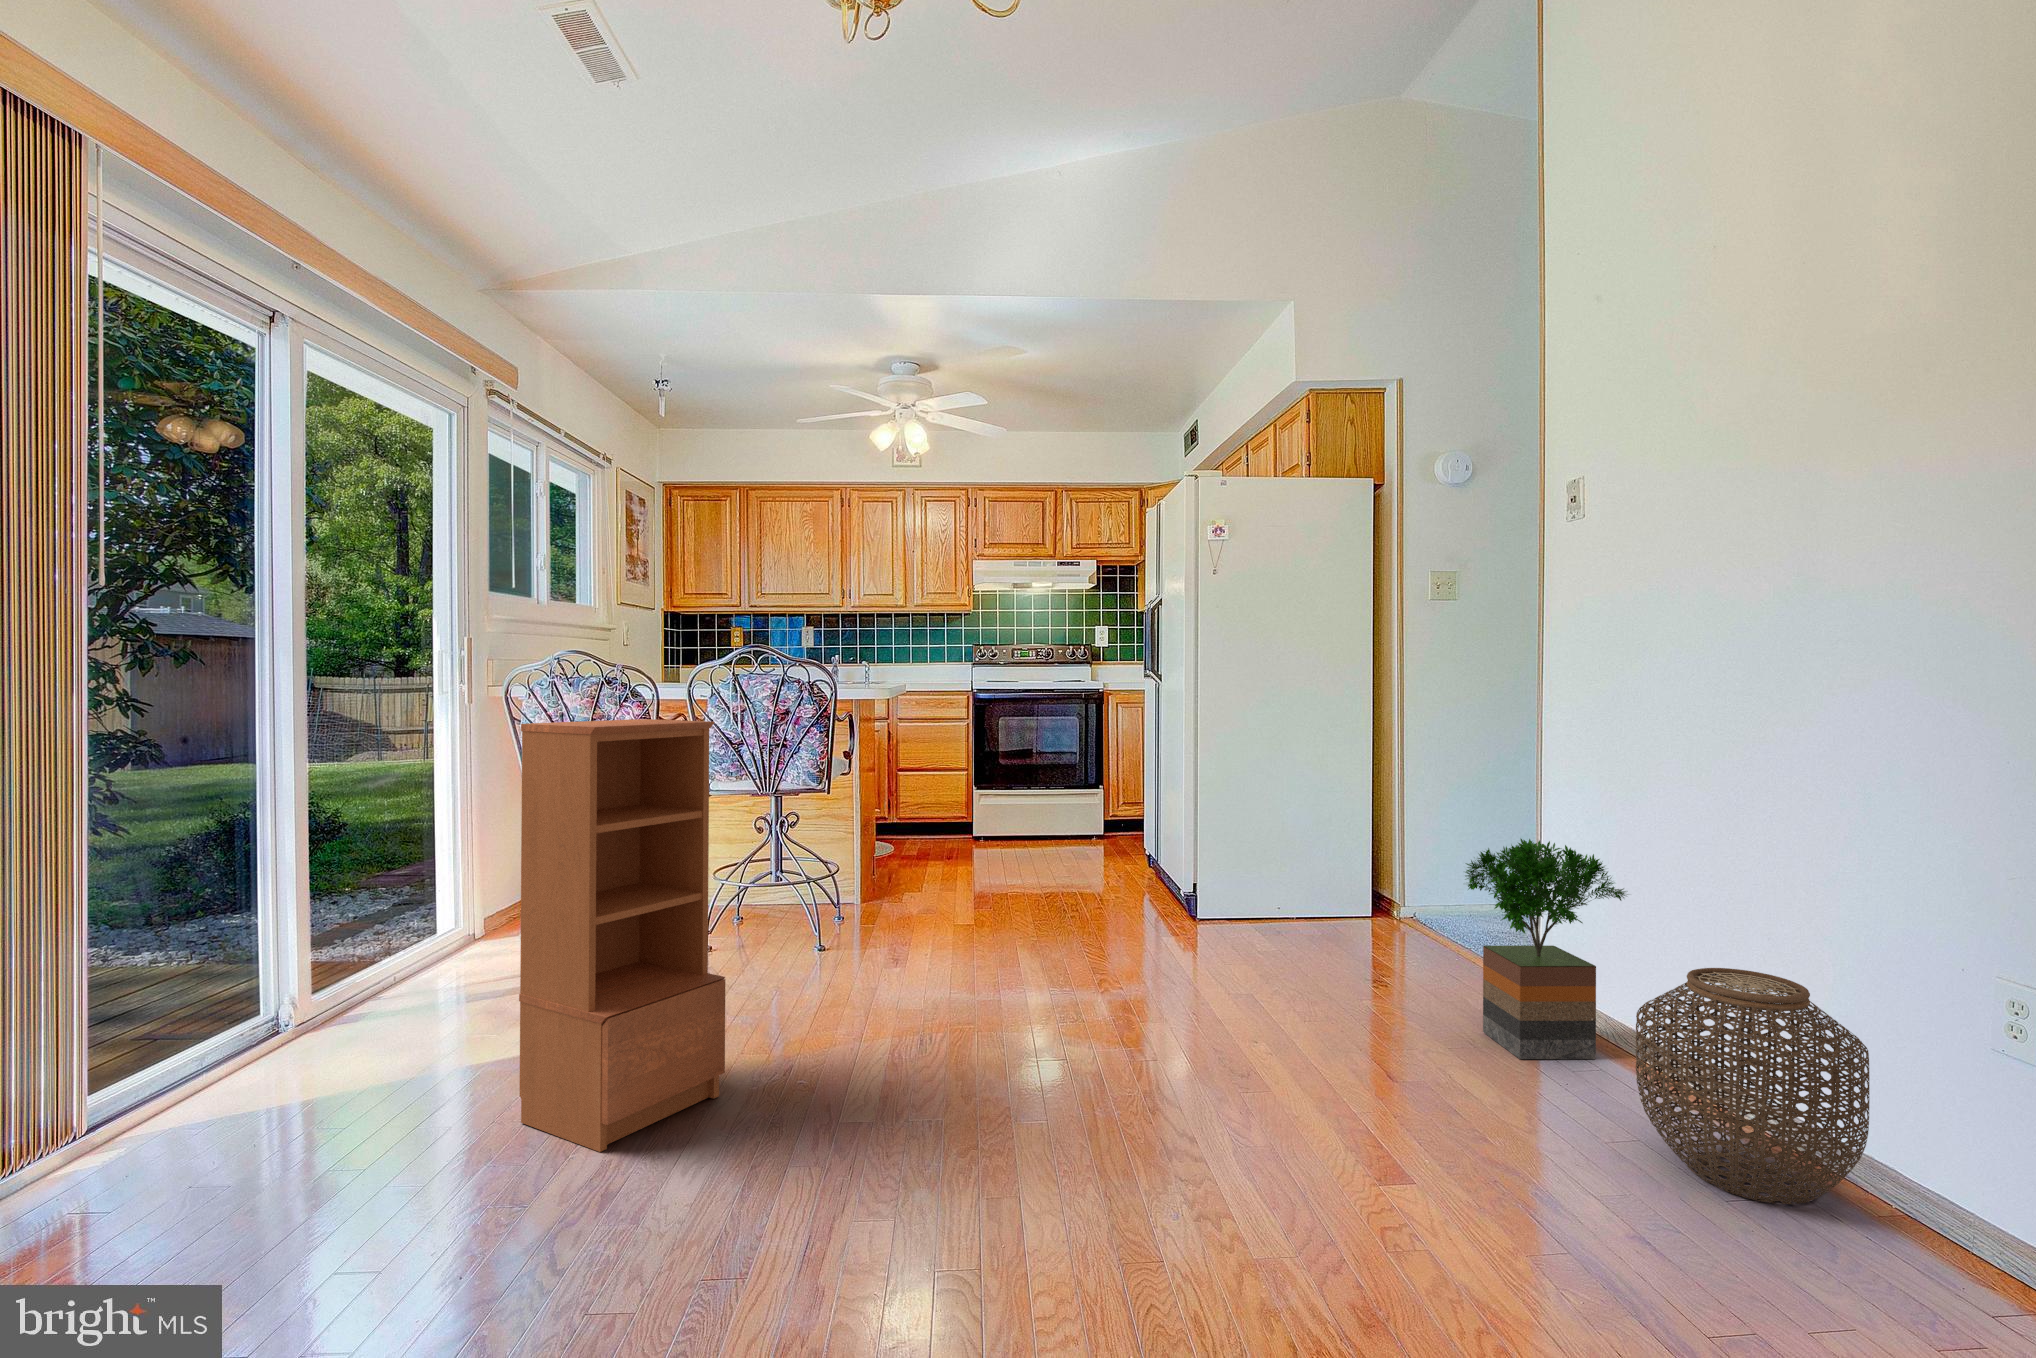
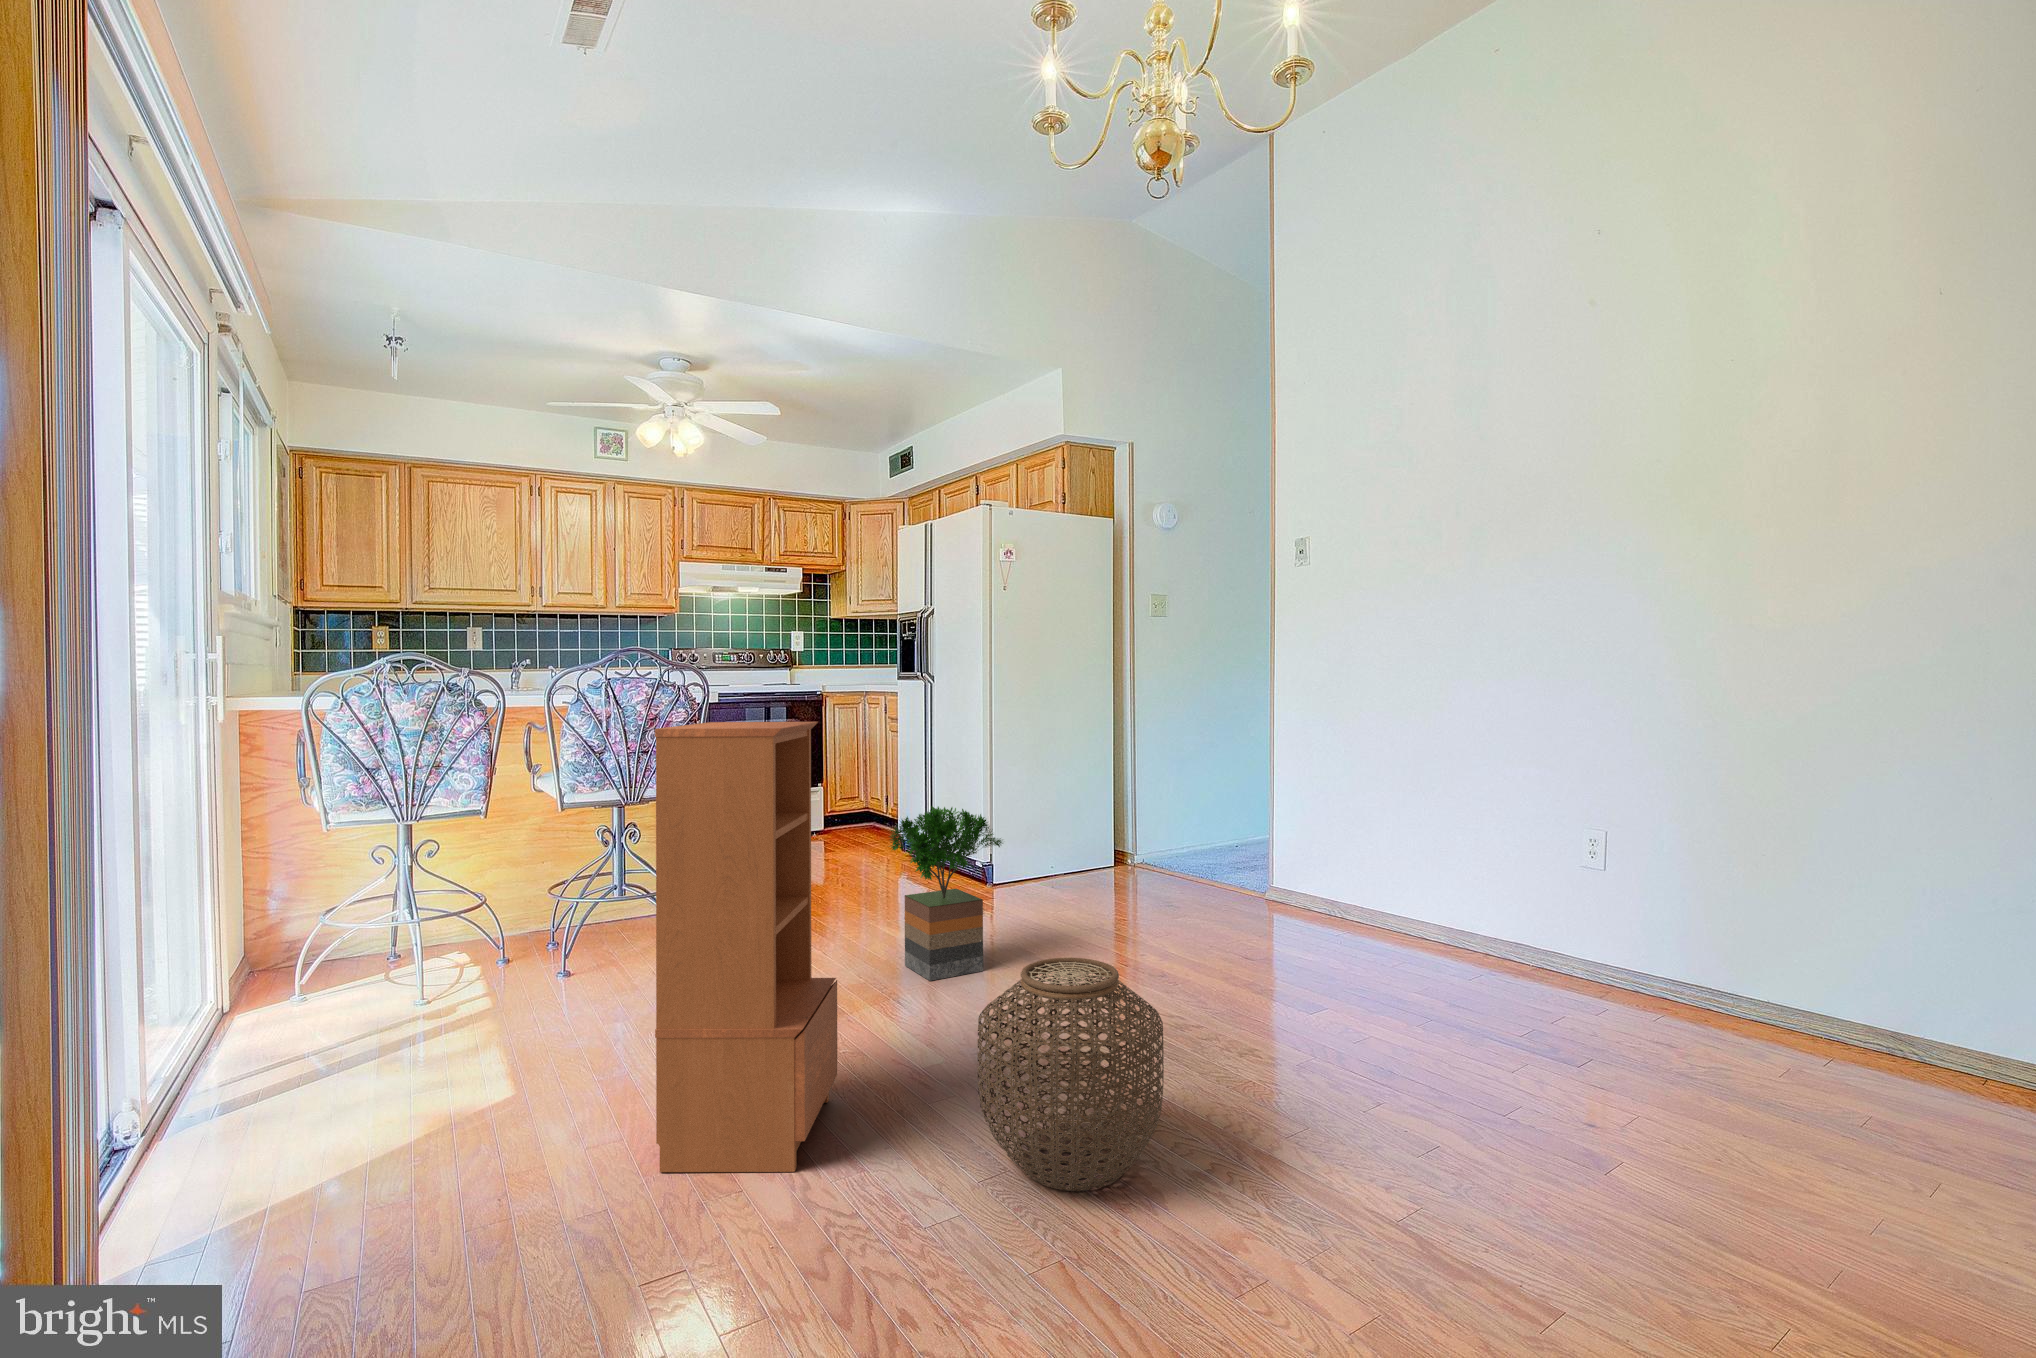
potted tree: present [1465,839,1626,1059] -> present [890,807,1003,981]
woven basket: present [1636,968,1869,1204] -> present [978,958,1164,1191]

